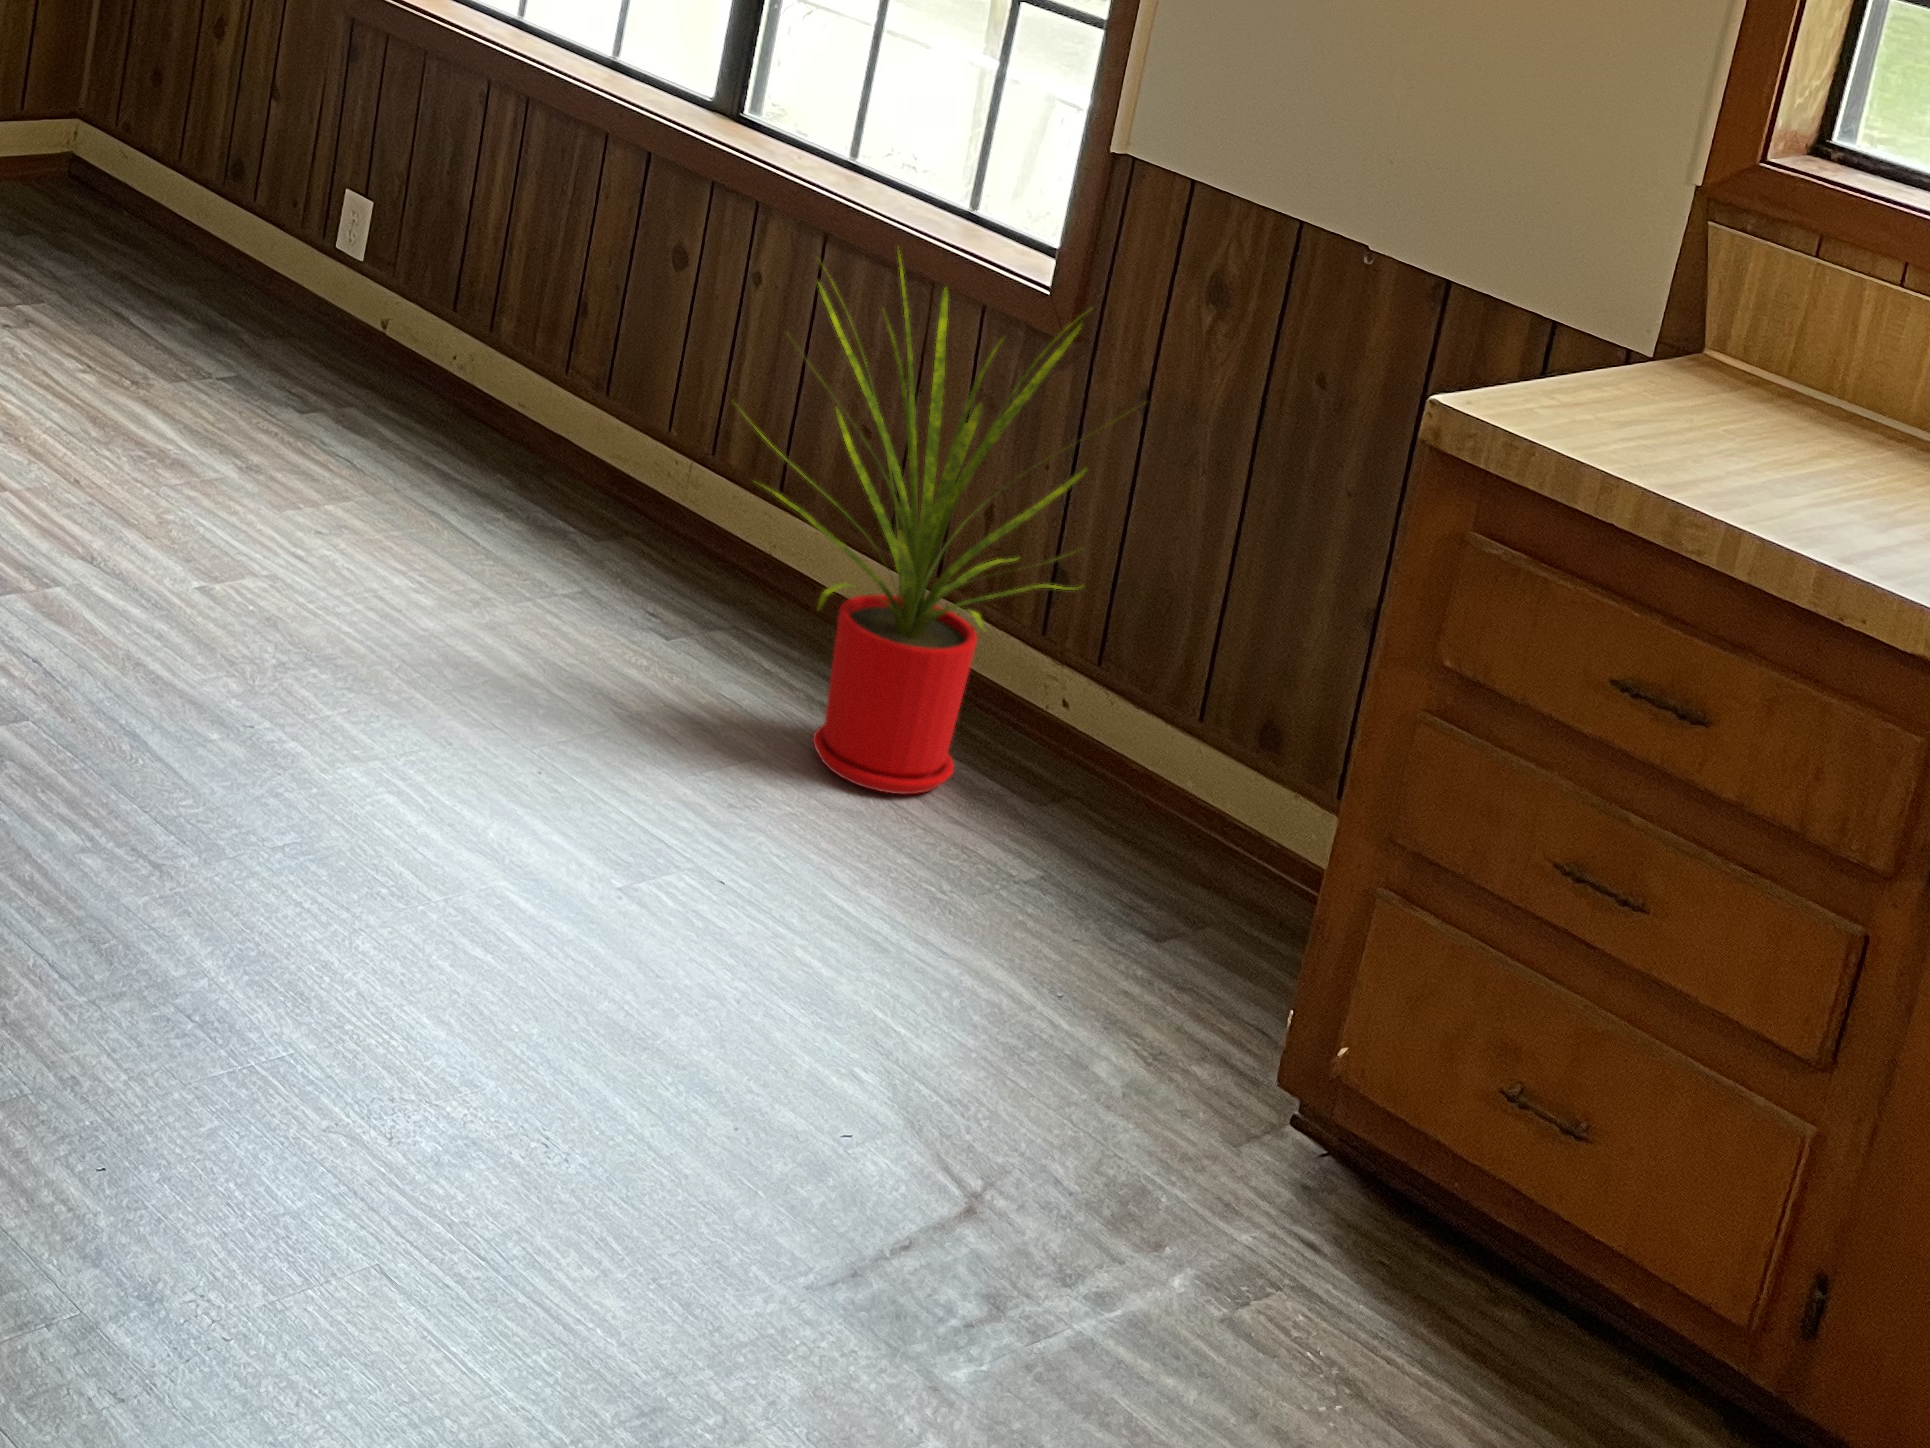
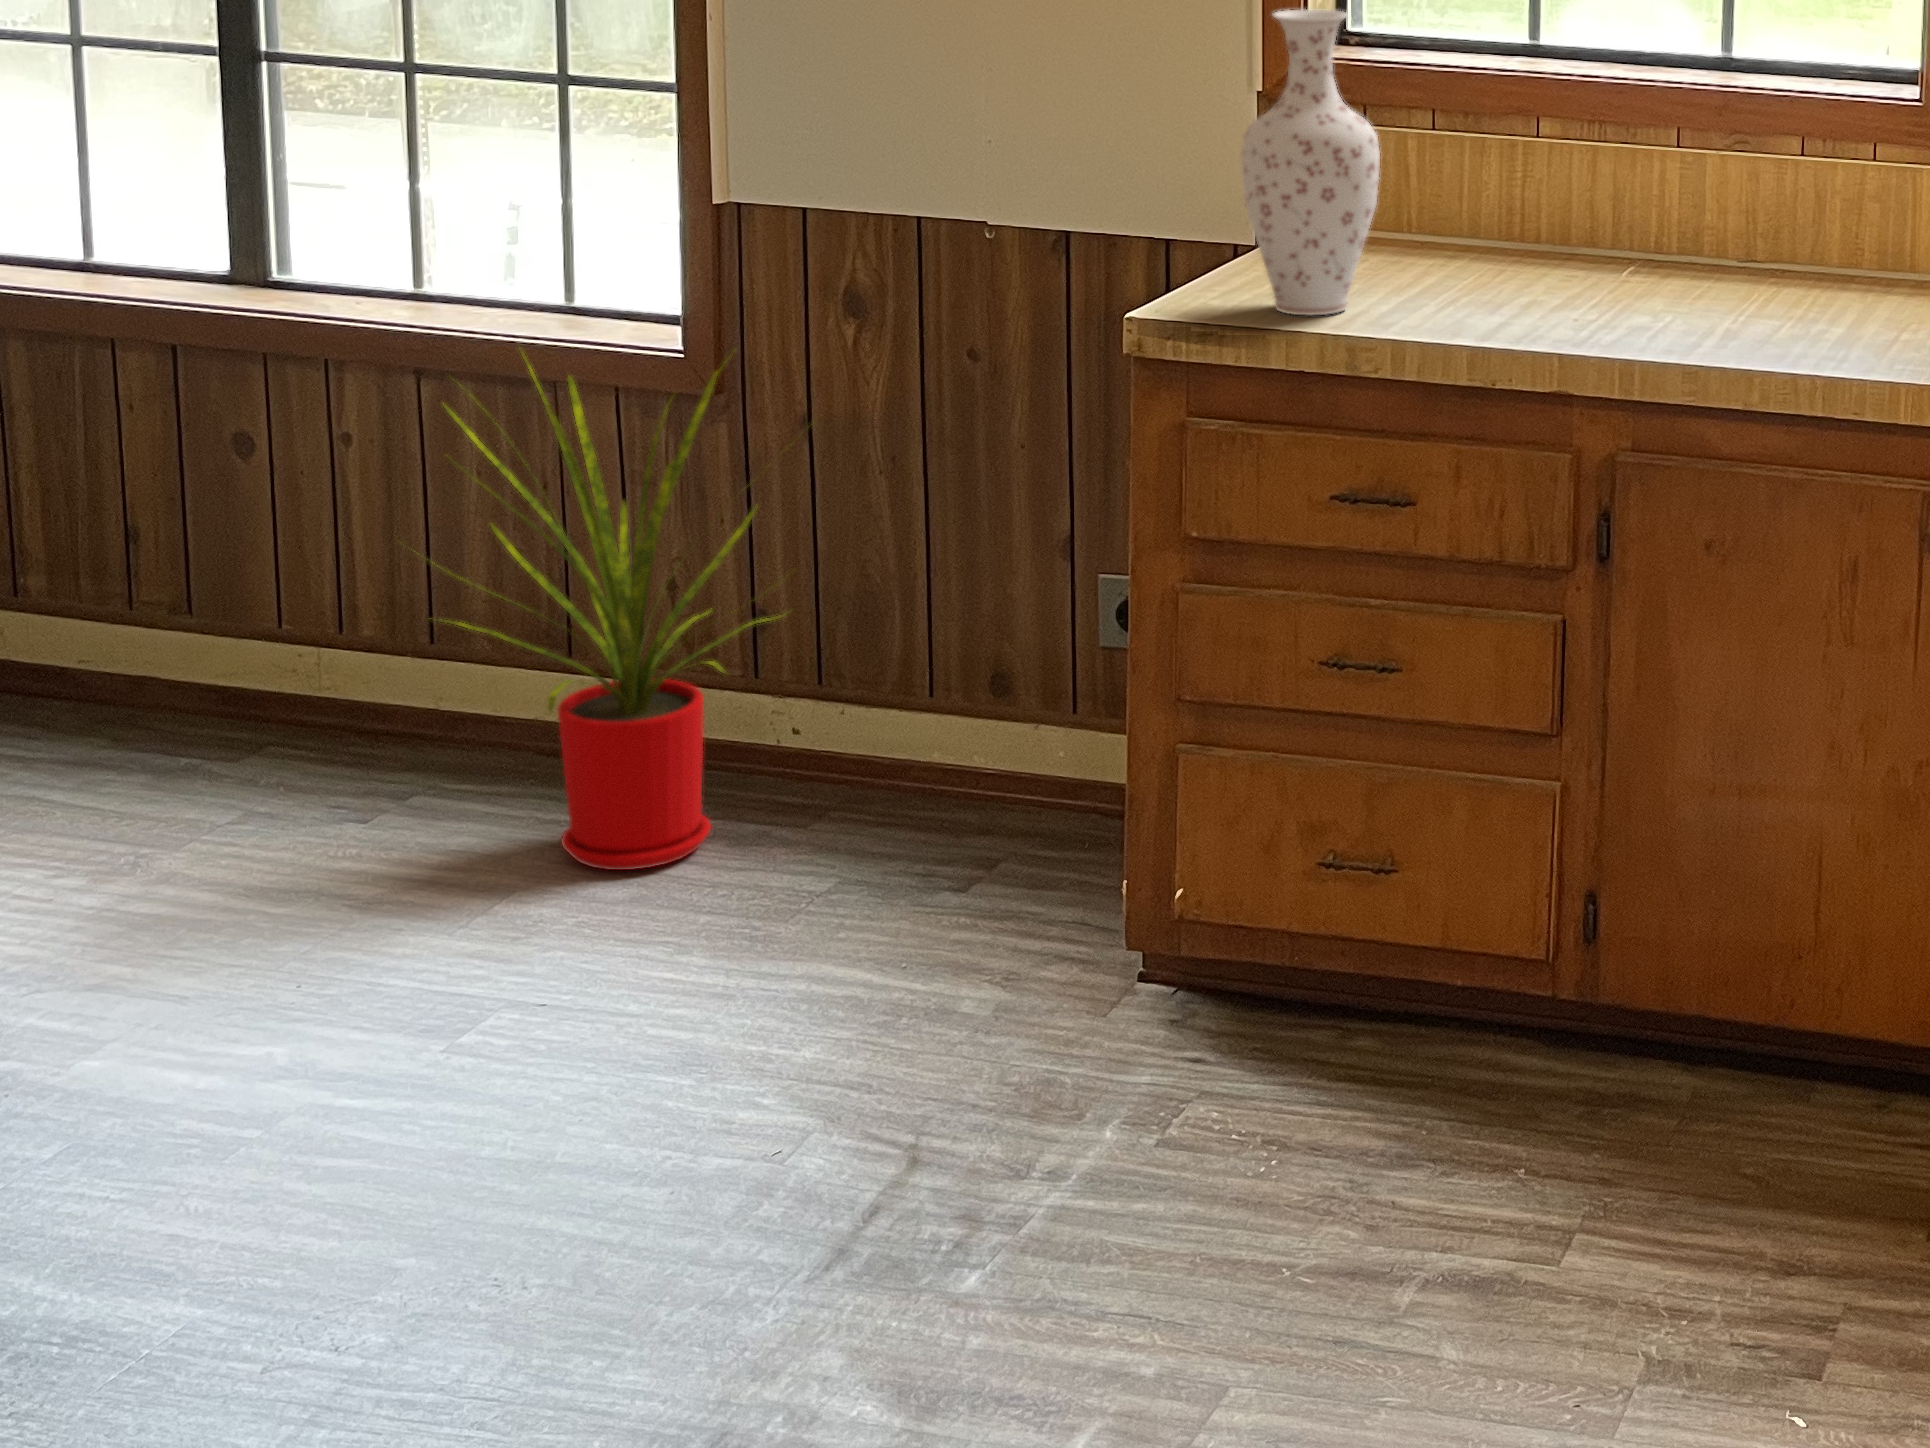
vase: none [1617,105,1796,465] -> present [1241,10,1380,315]

